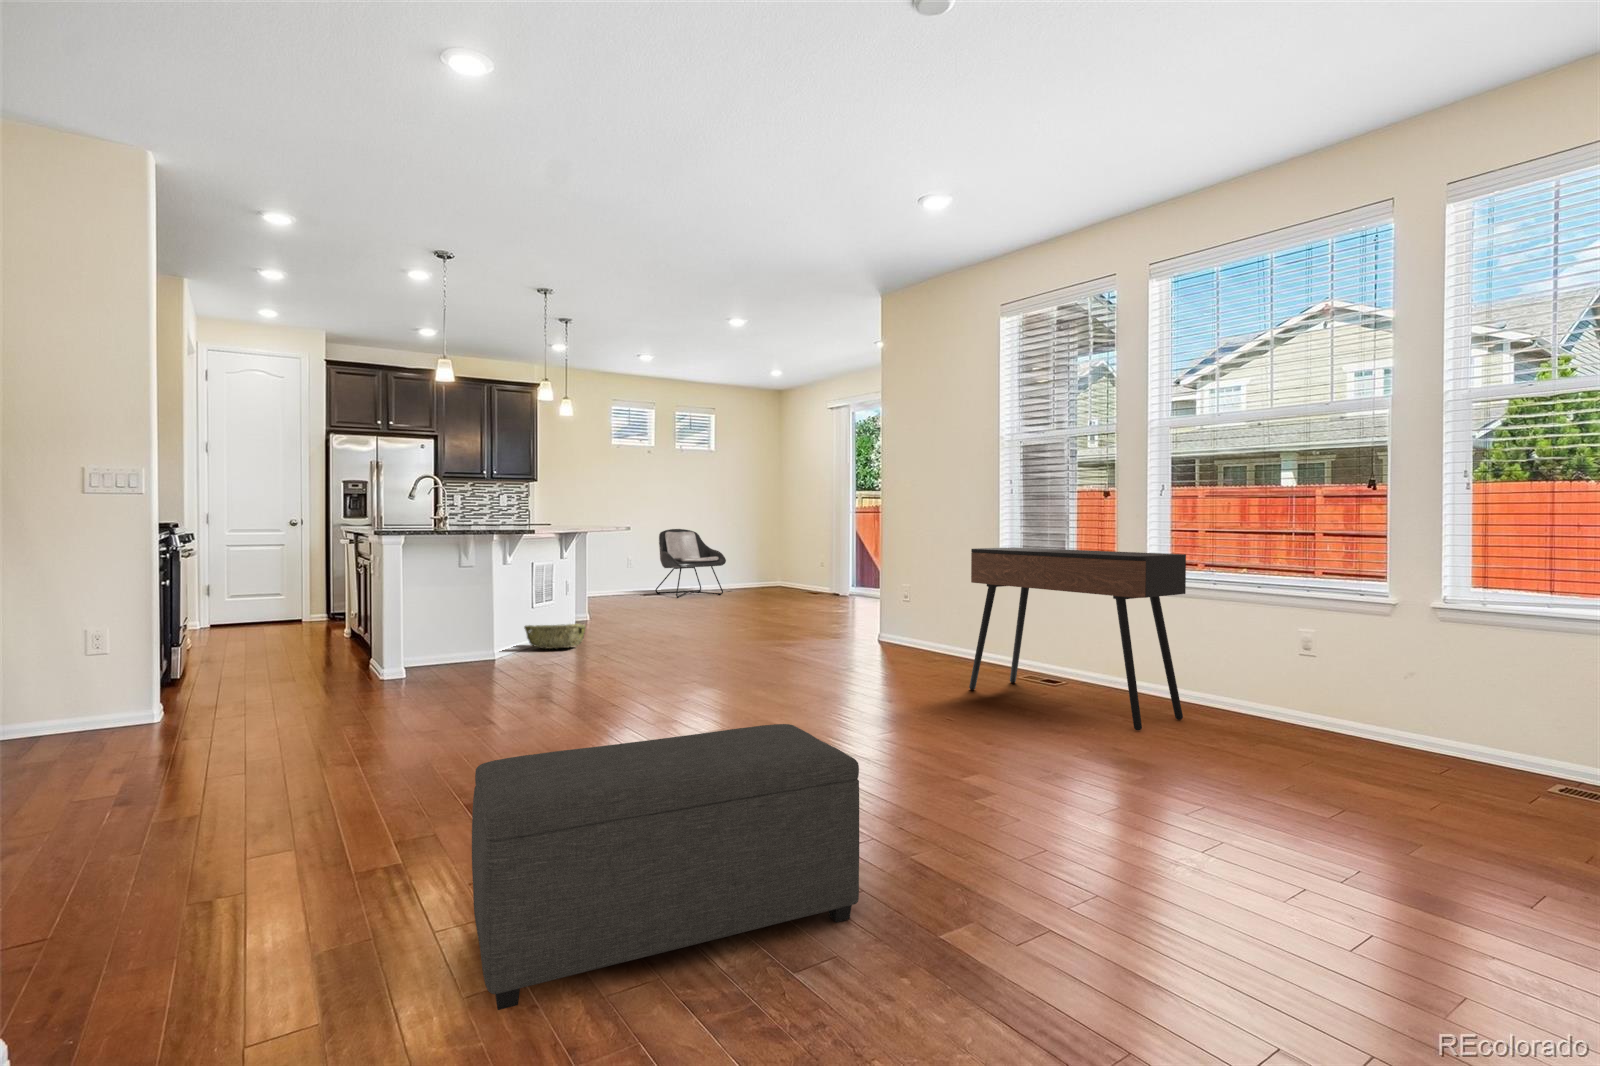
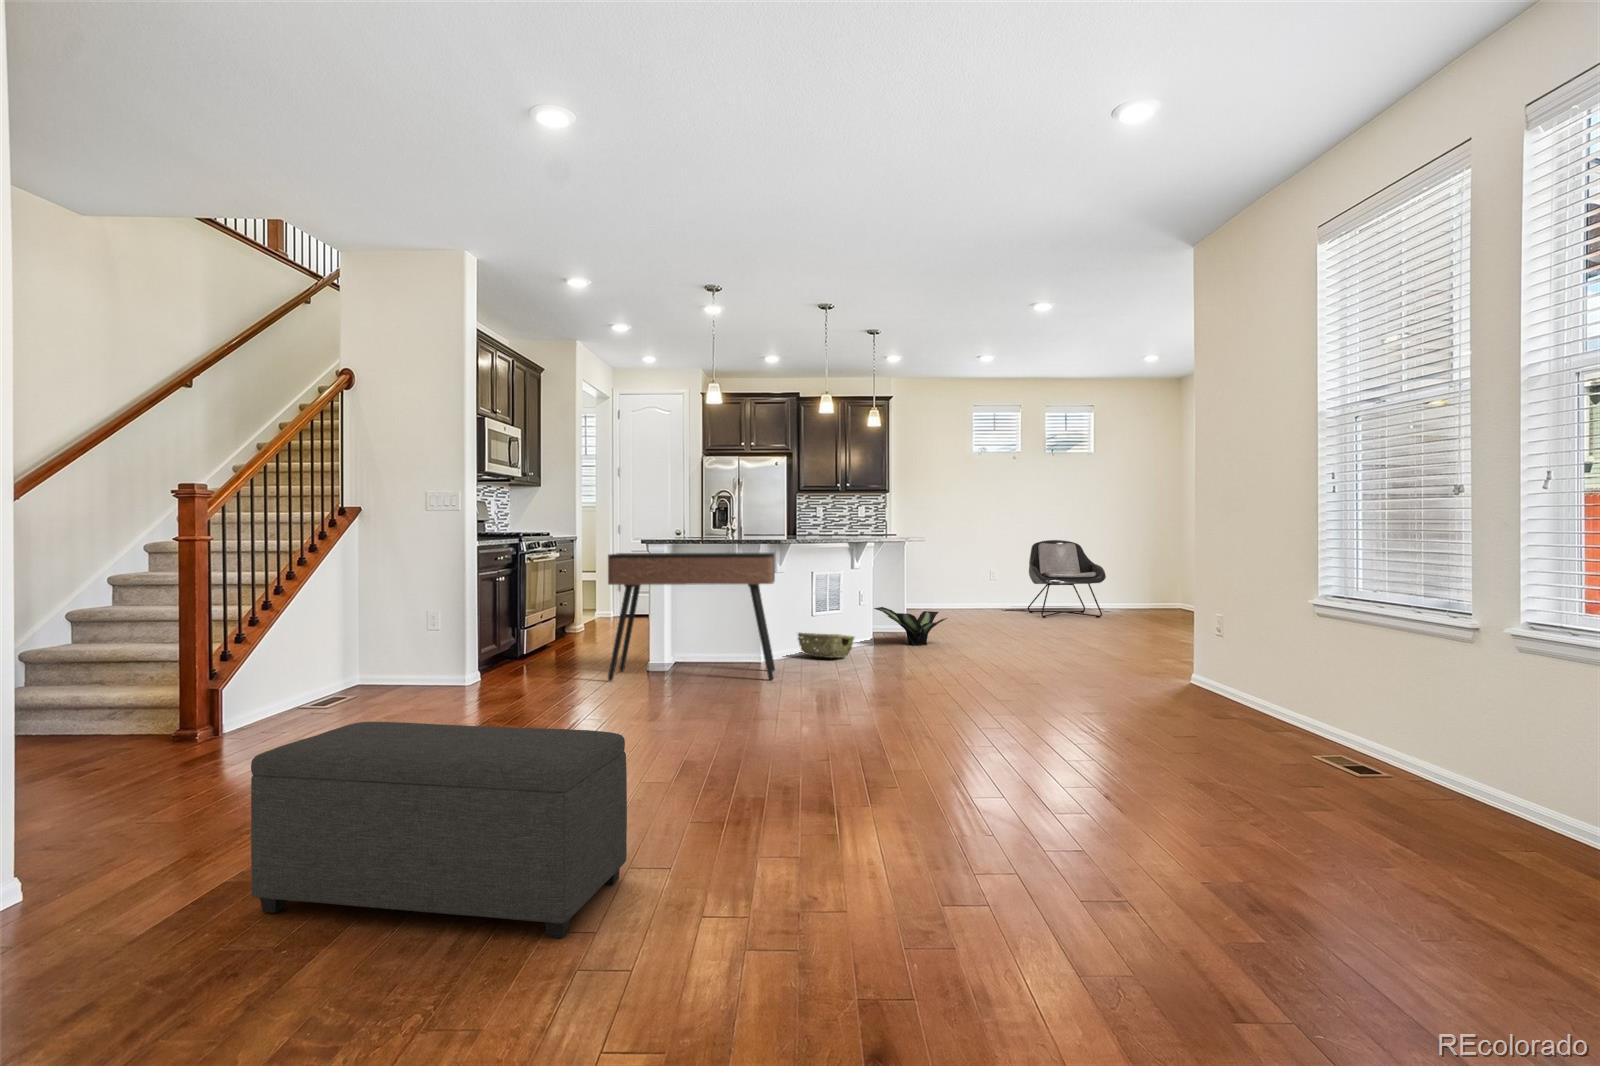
console table: present [969,547,1186,730] -> present [608,553,775,681]
potted plant: none [573,595,655,630] -> present [874,607,947,645]

